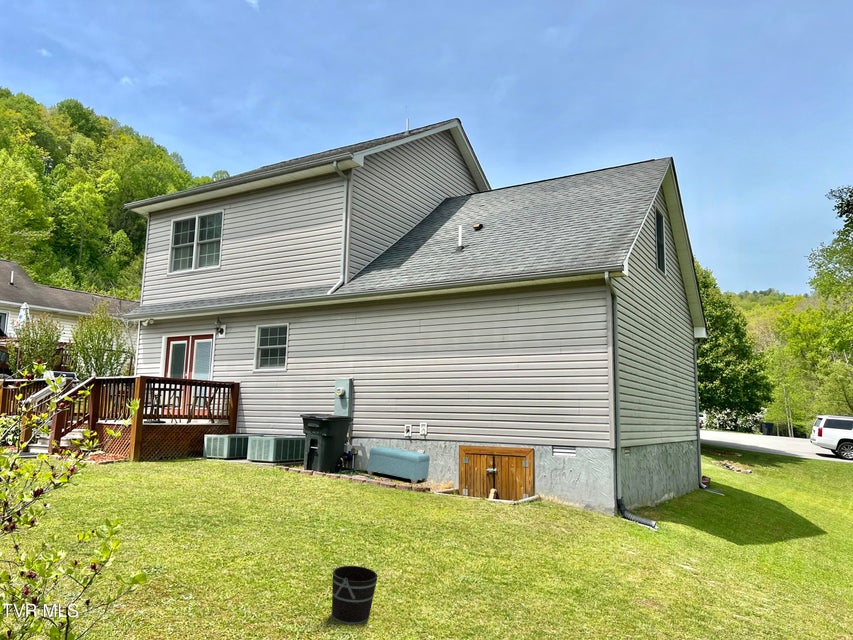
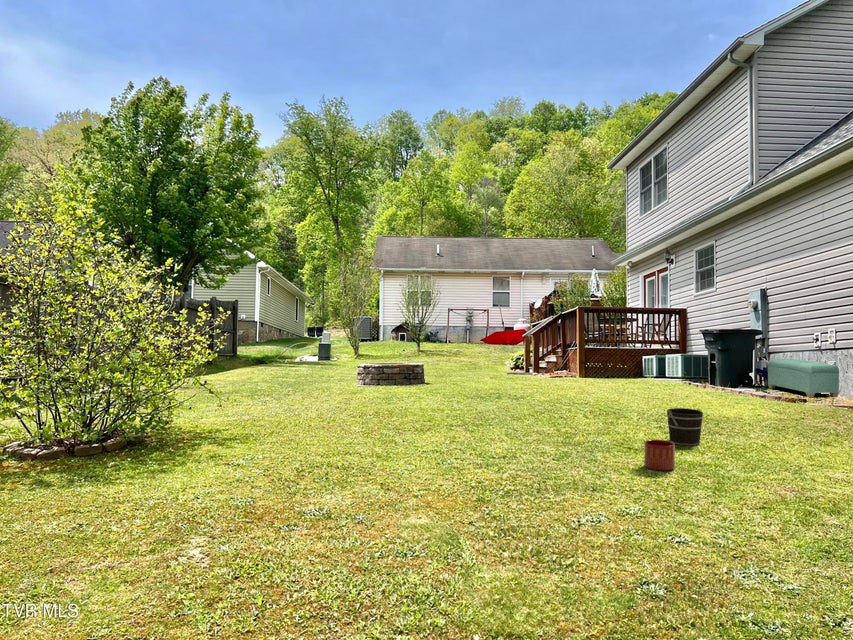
bucket: present [332,565,378,624] -> present [667,408,703,445]
planter: none [551,581,582,617] -> present [644,440,675,471]

